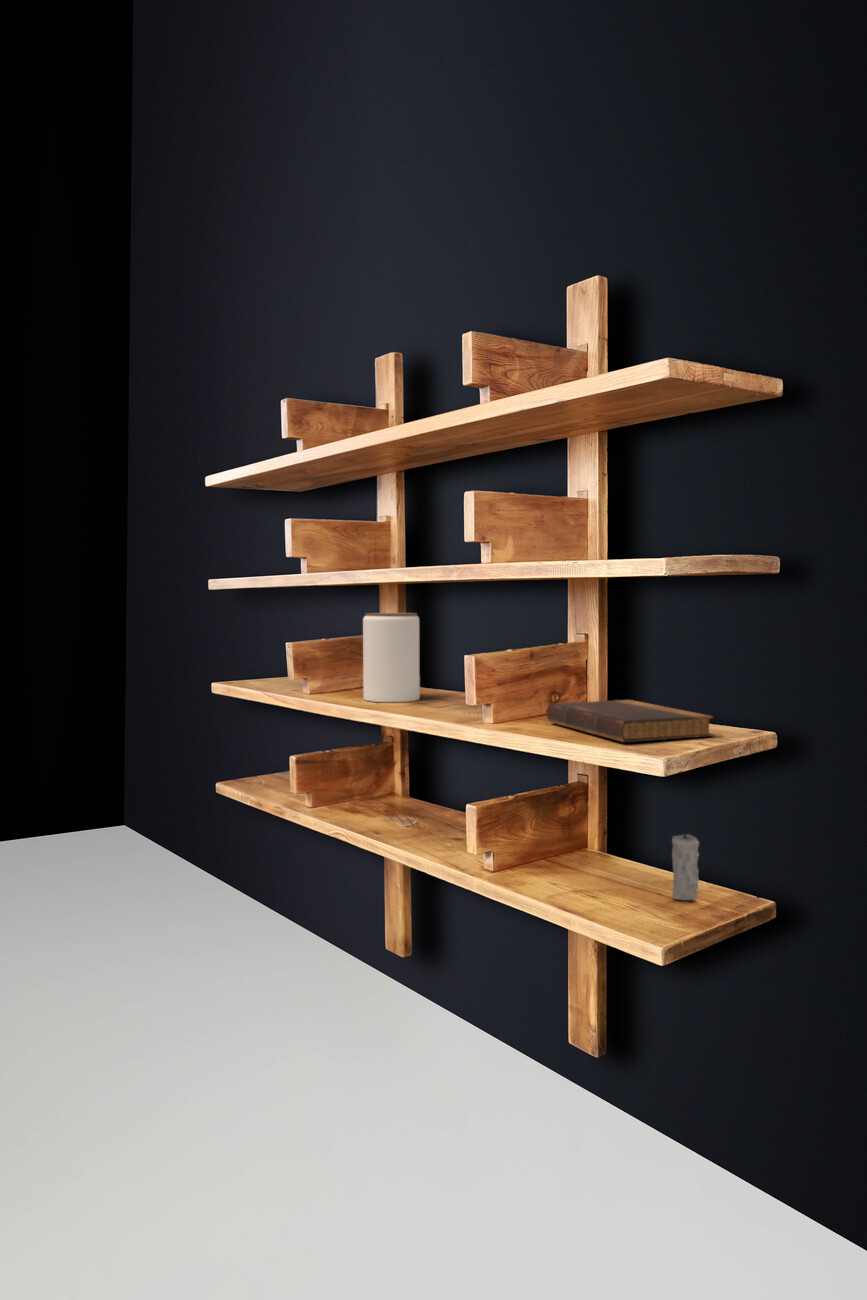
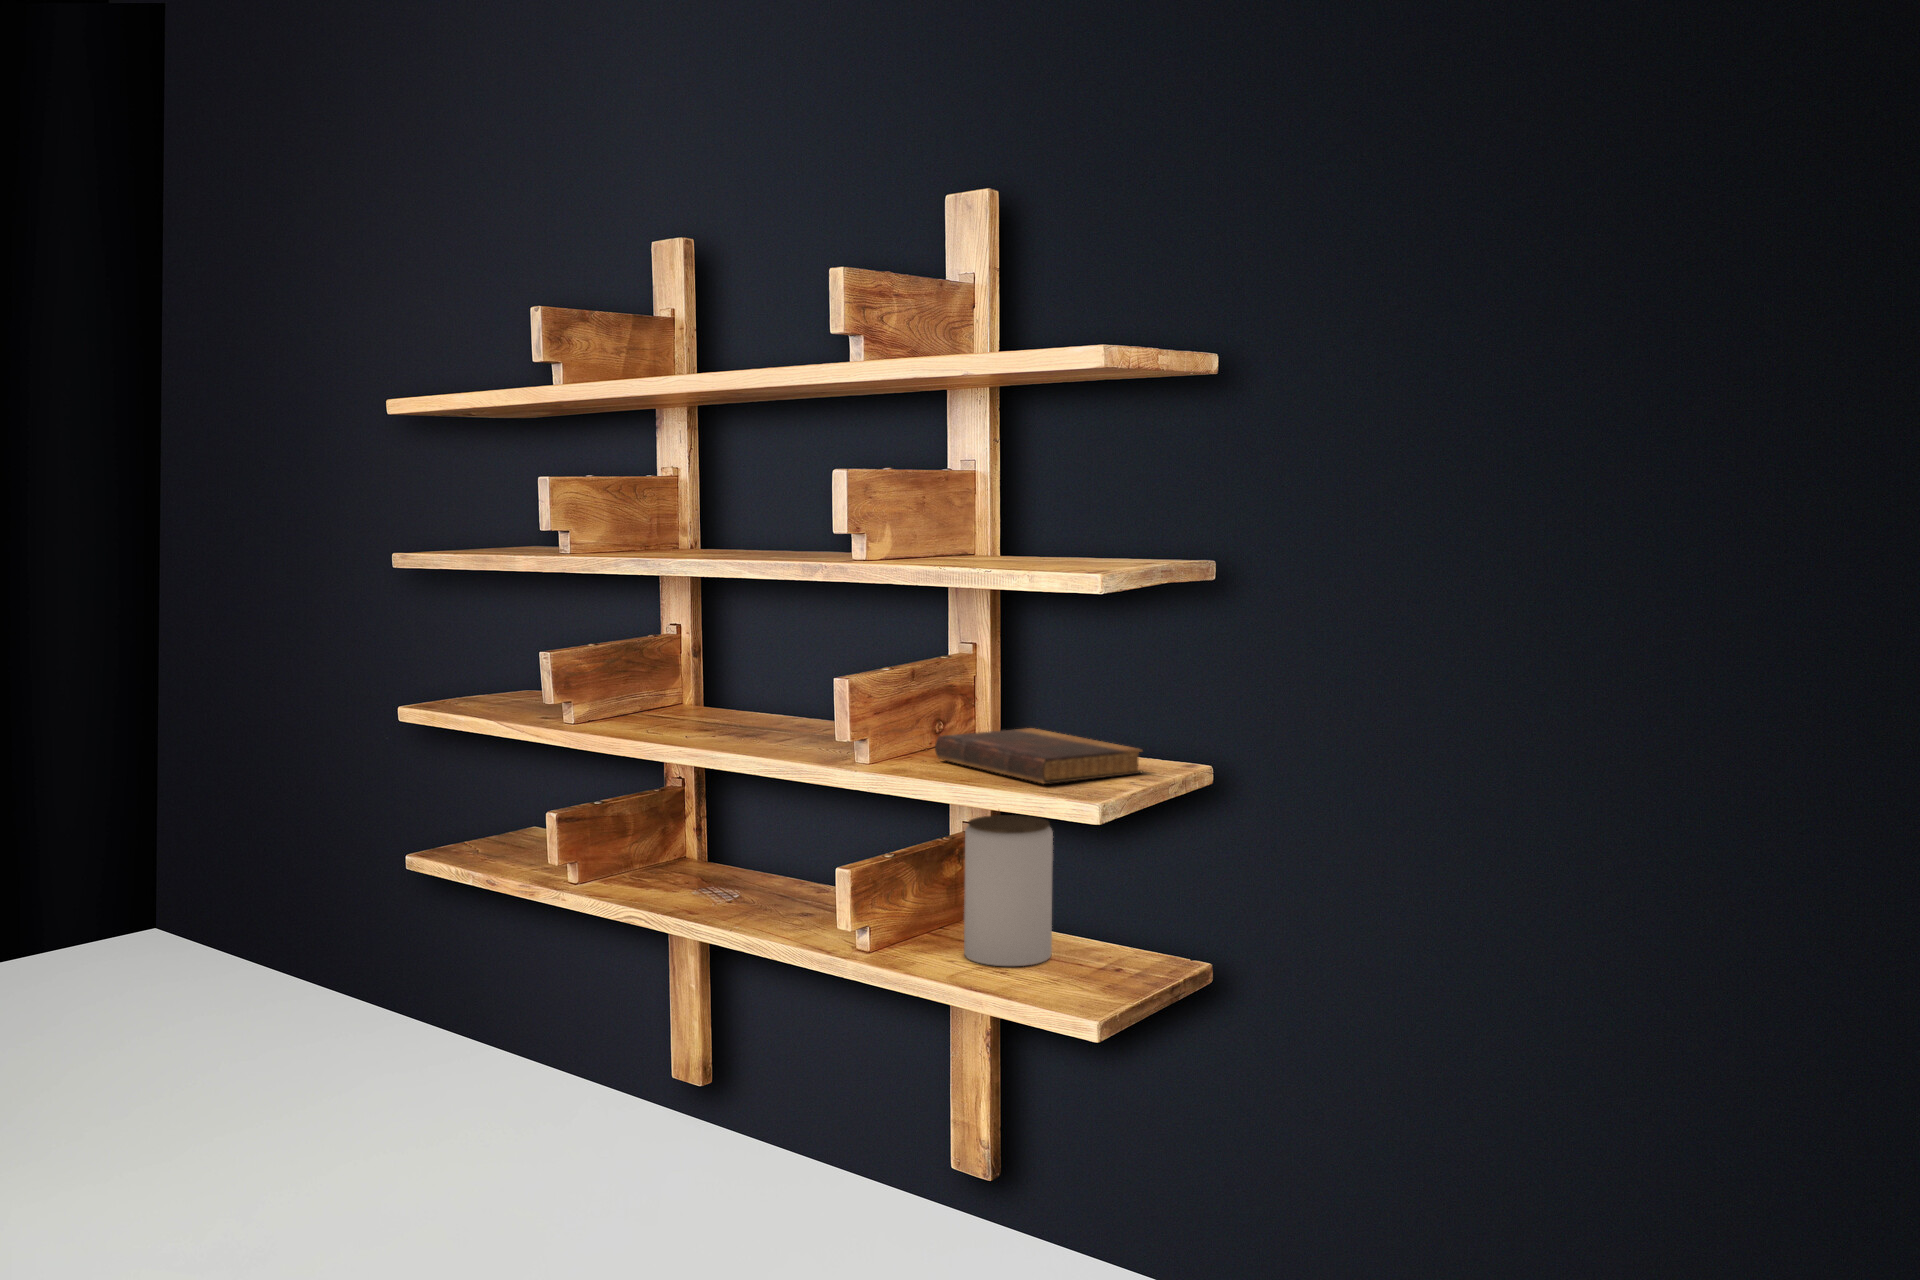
jar: present [363,613,420,702] -> present [964,815,1053,966]
candle: present [672,833,699,900] -> none [1093,878,1126,970]

